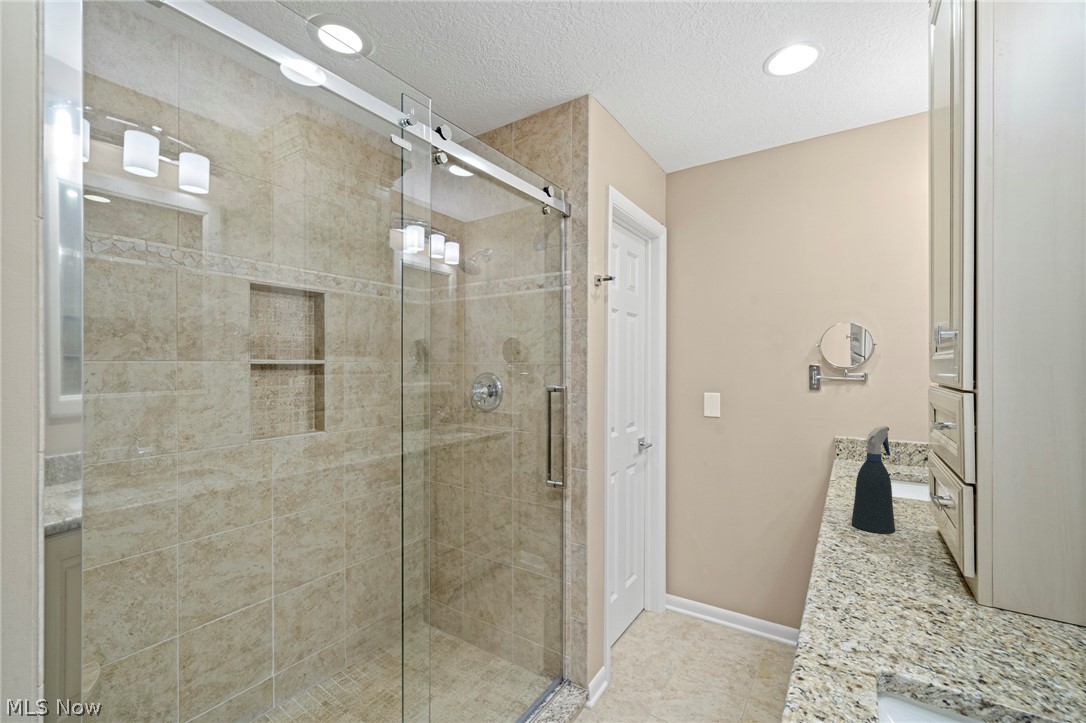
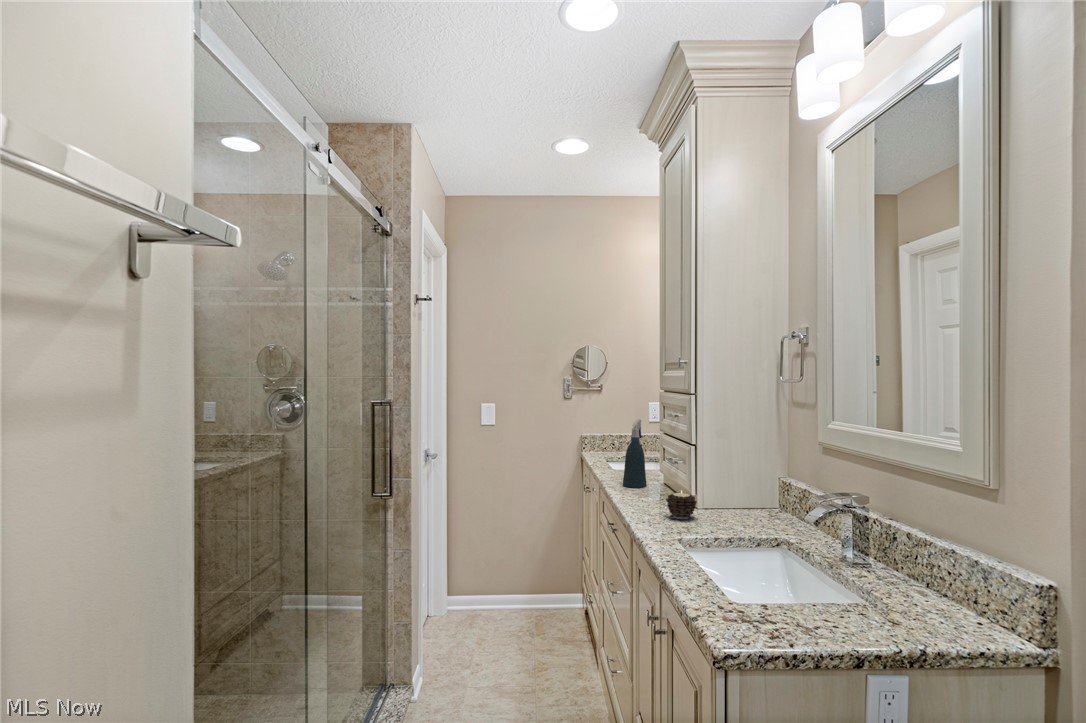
candle: none [887,569,959,629] -> present [666,491,697,519]

